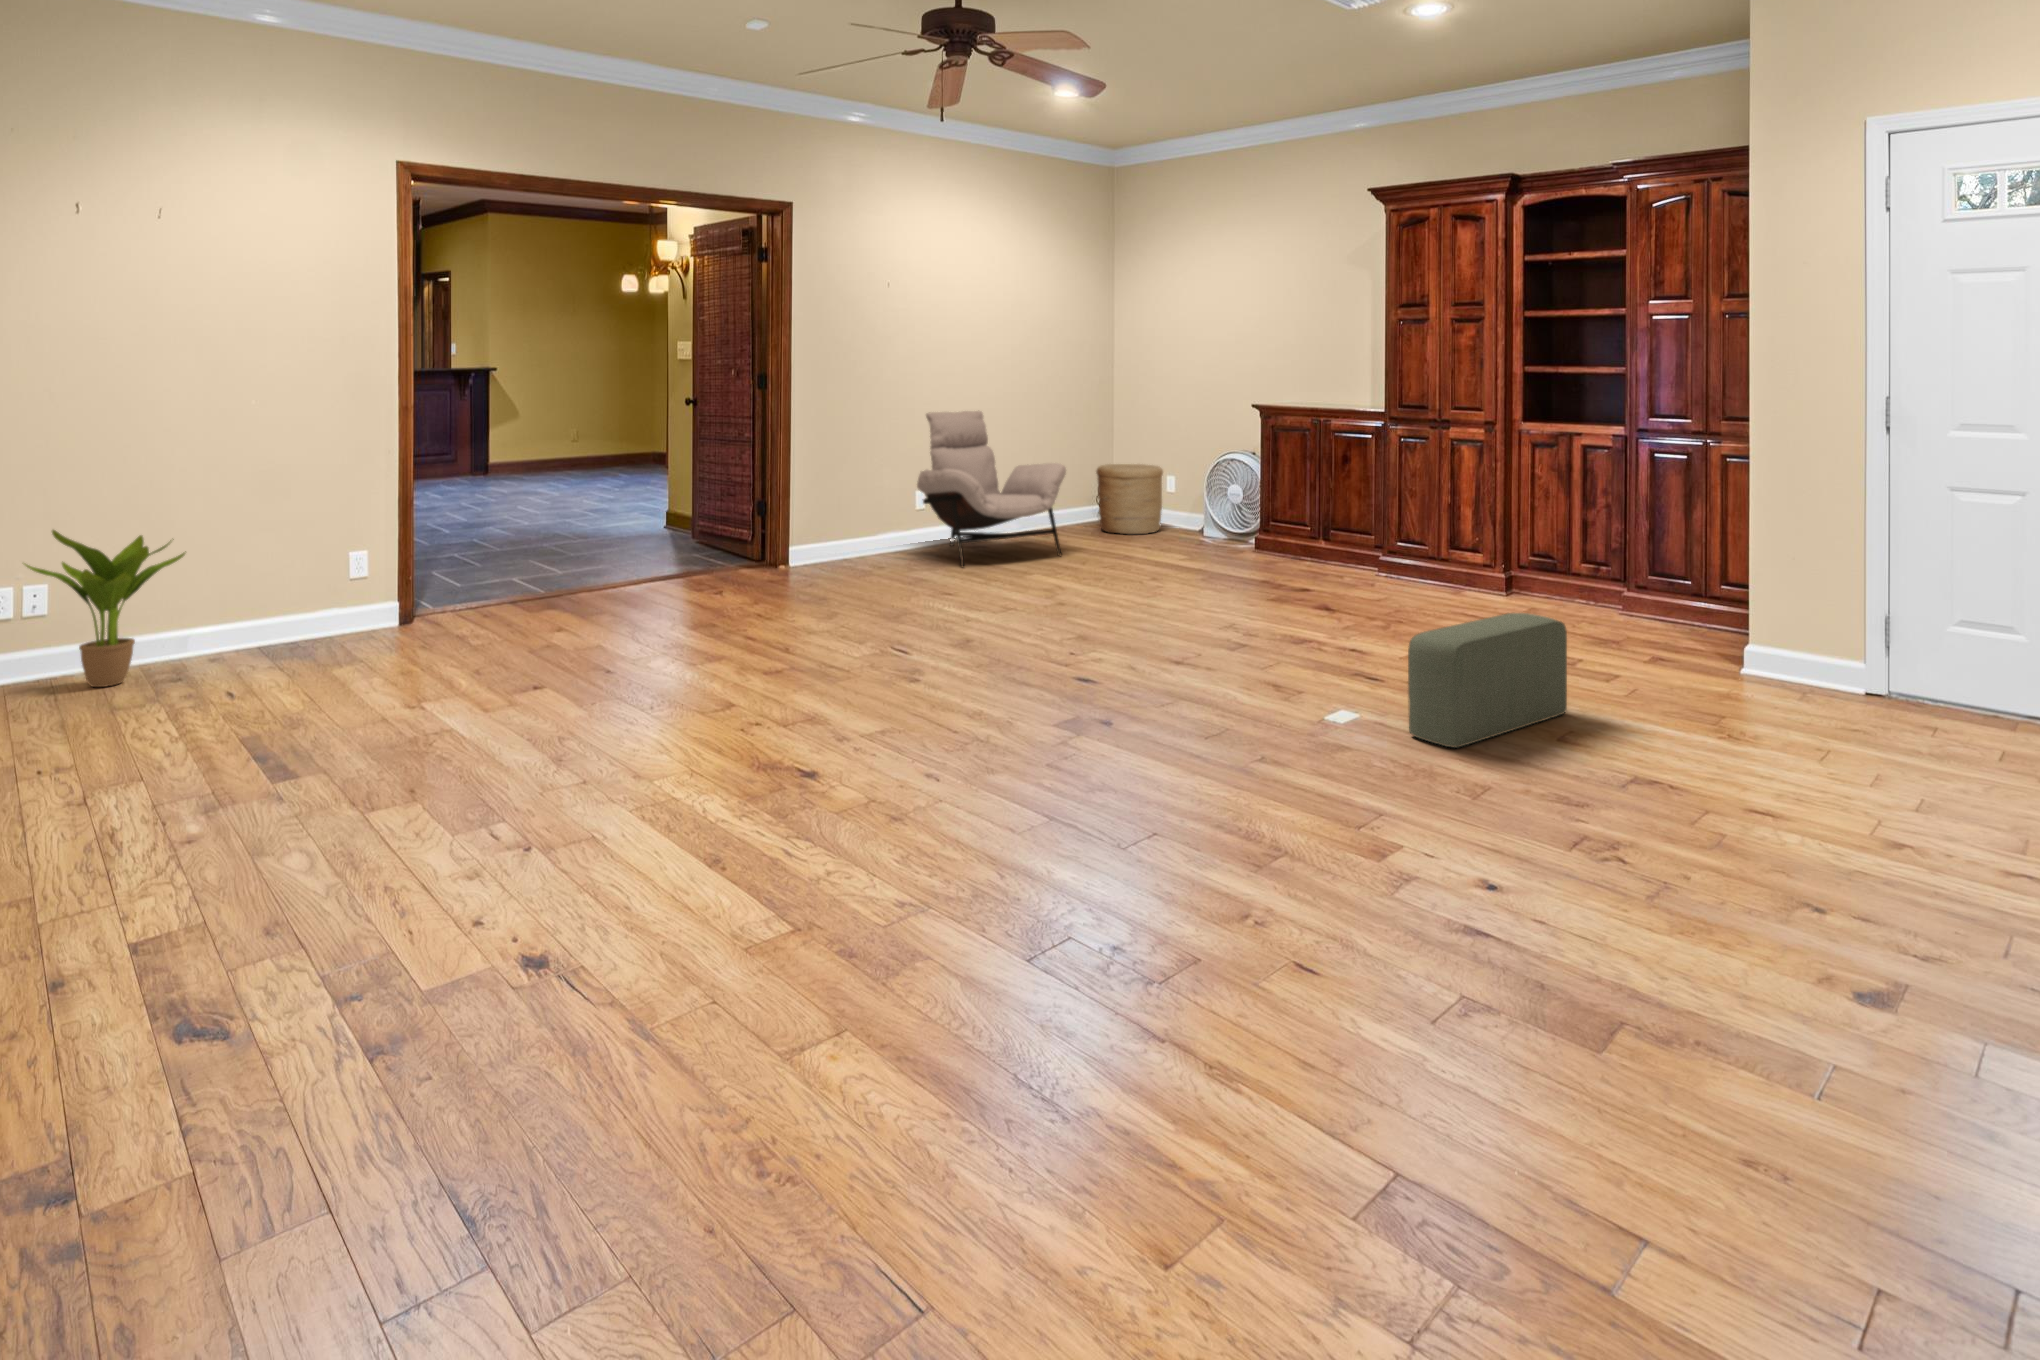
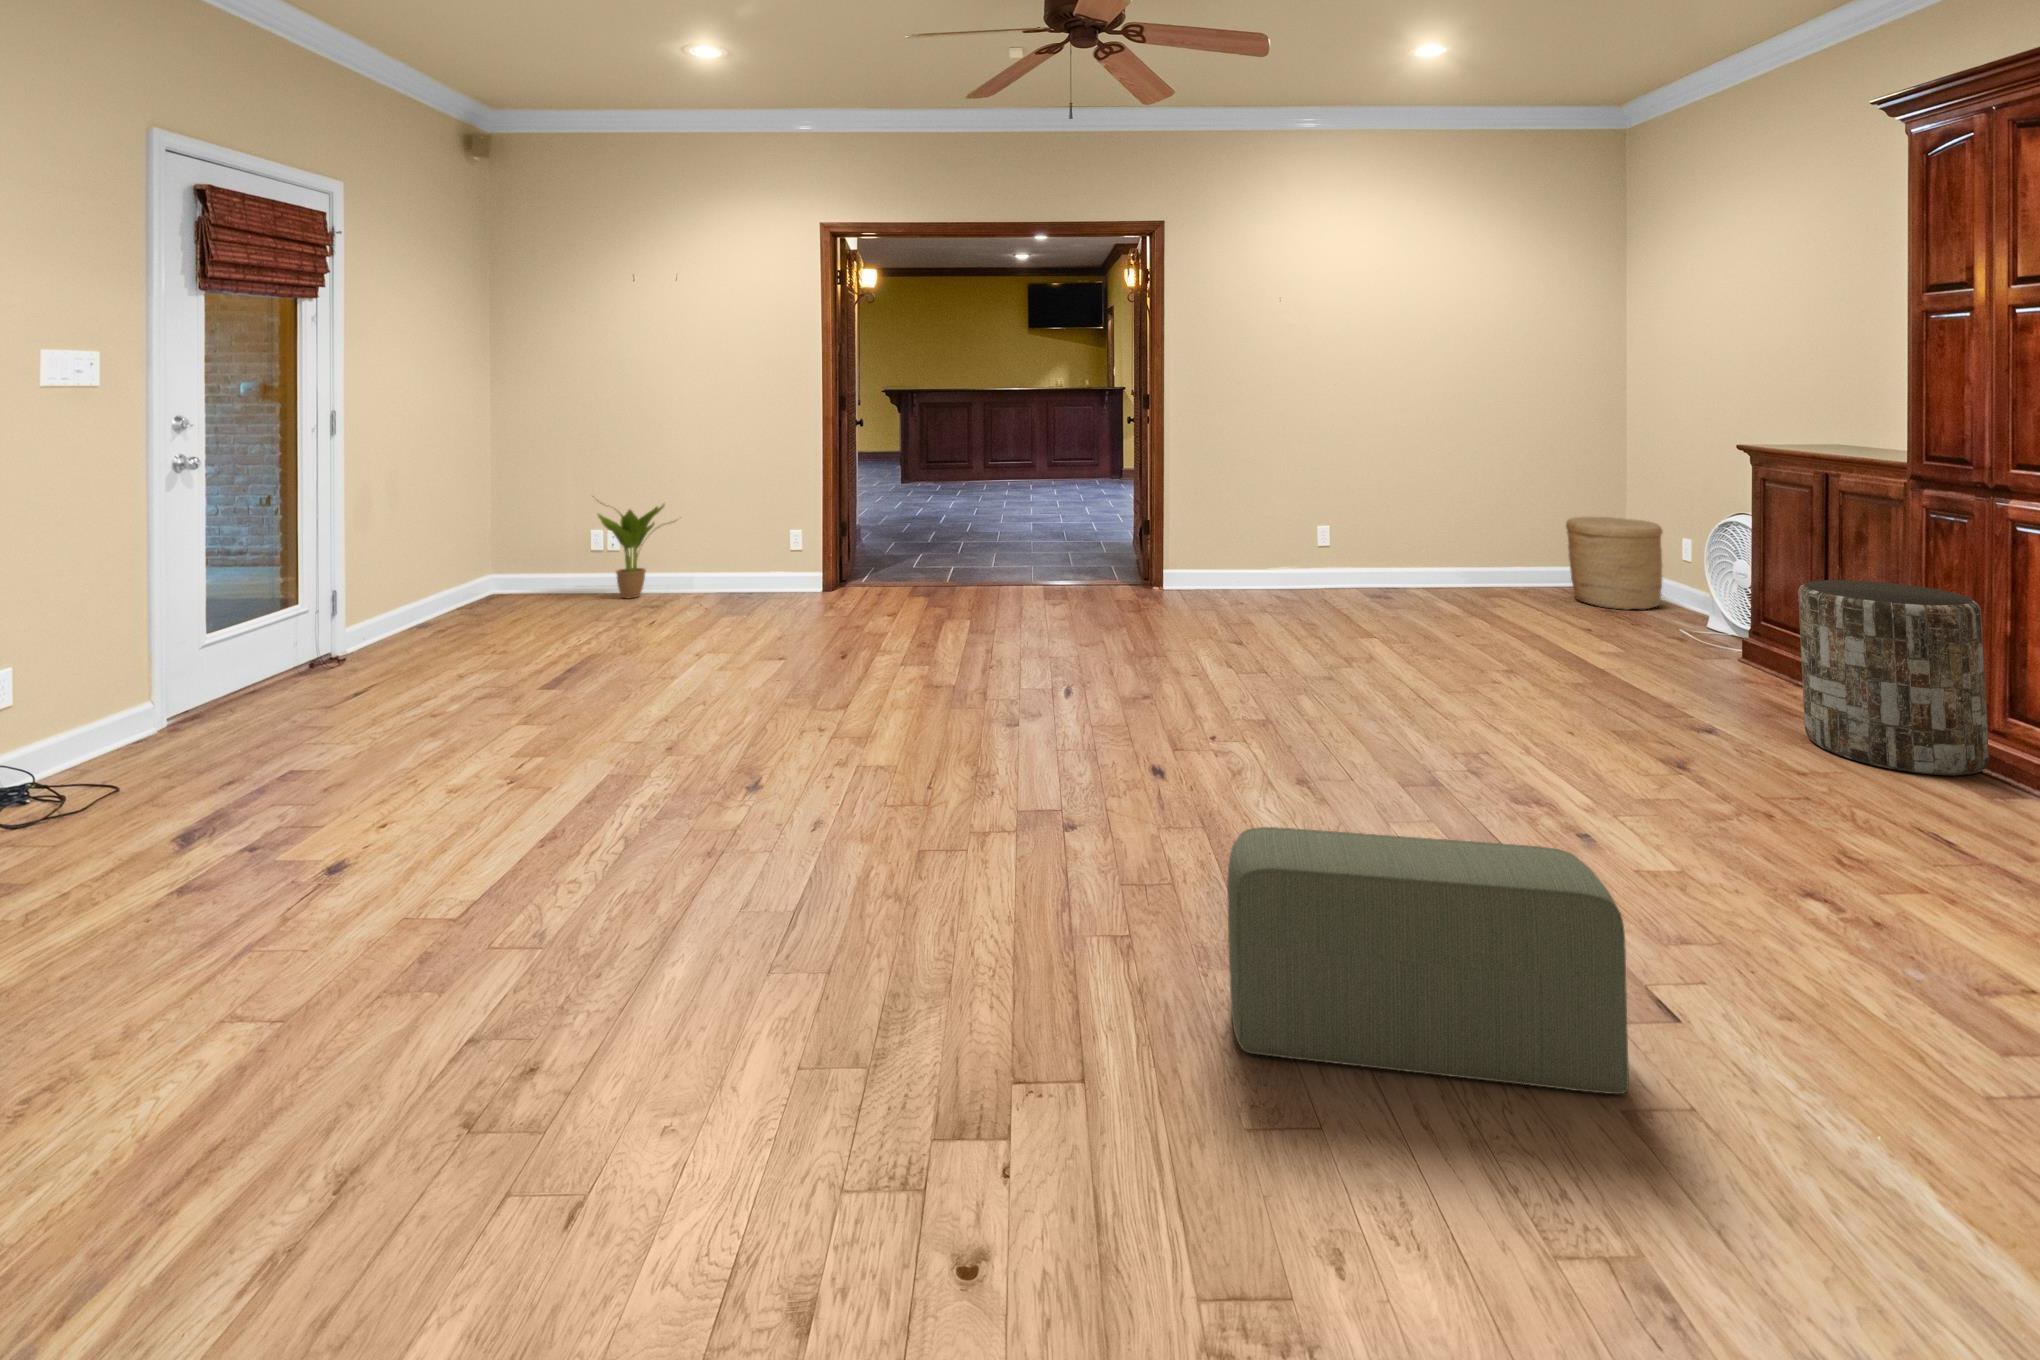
lounge chair: present [917,411,1066,567] -> none [1292,444,1455,619]
side table: none [1357,483,1444,589] -> present [1798,580,1990,775]

